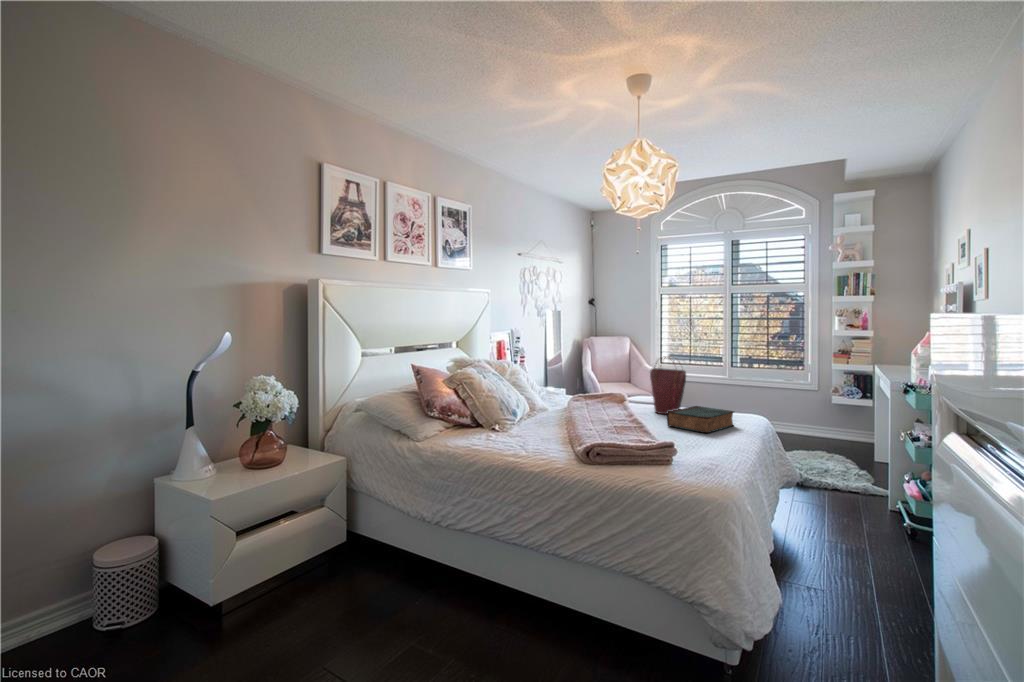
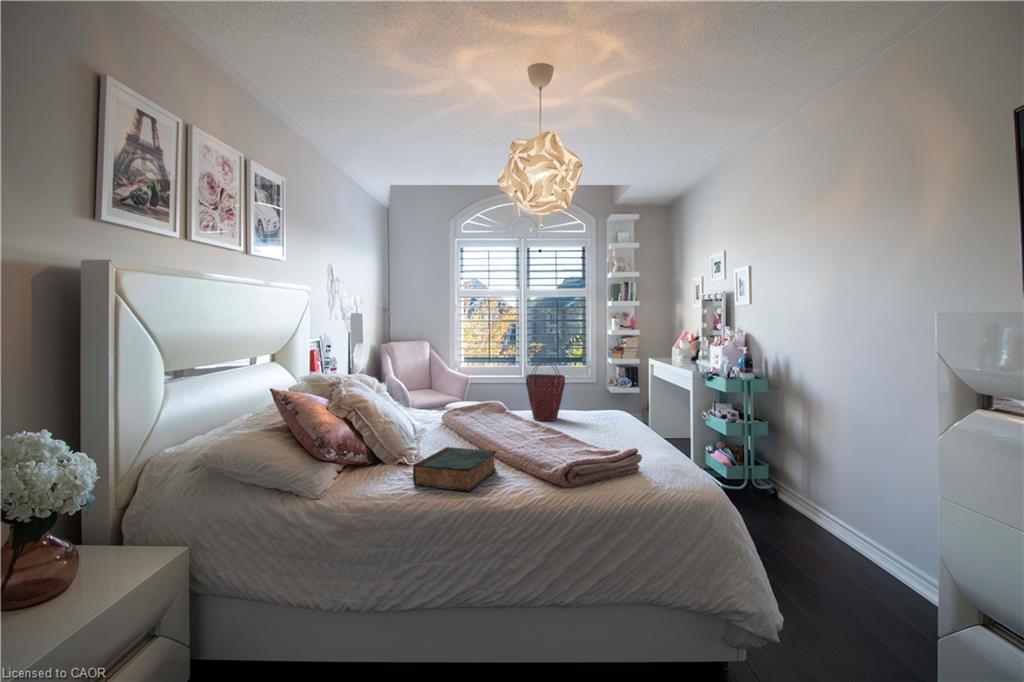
book: present [667,406,734,433] -> present [413,447,497,491]

